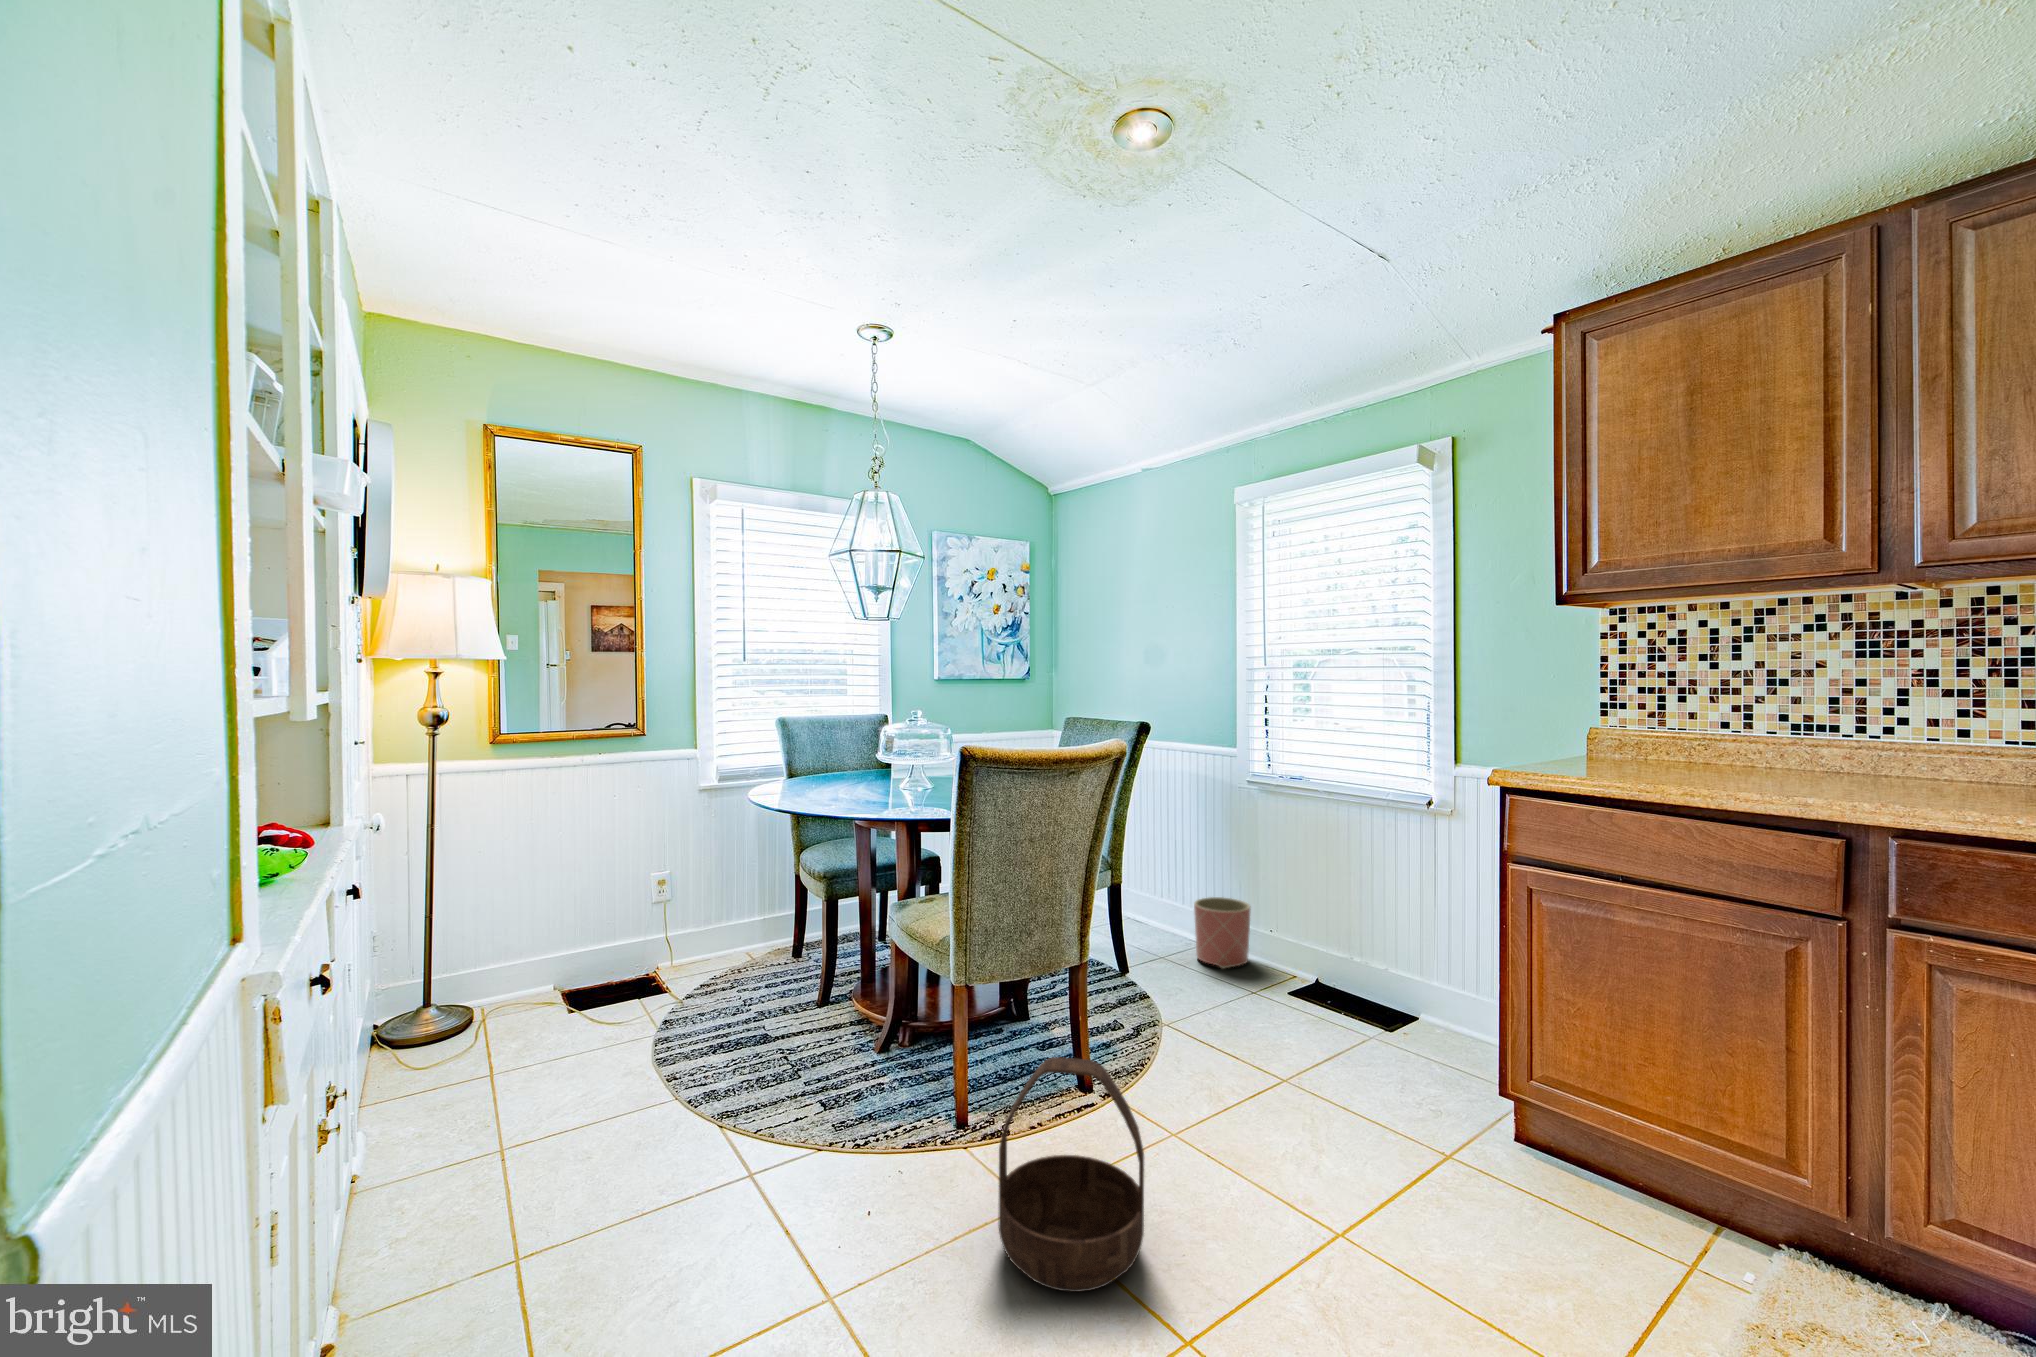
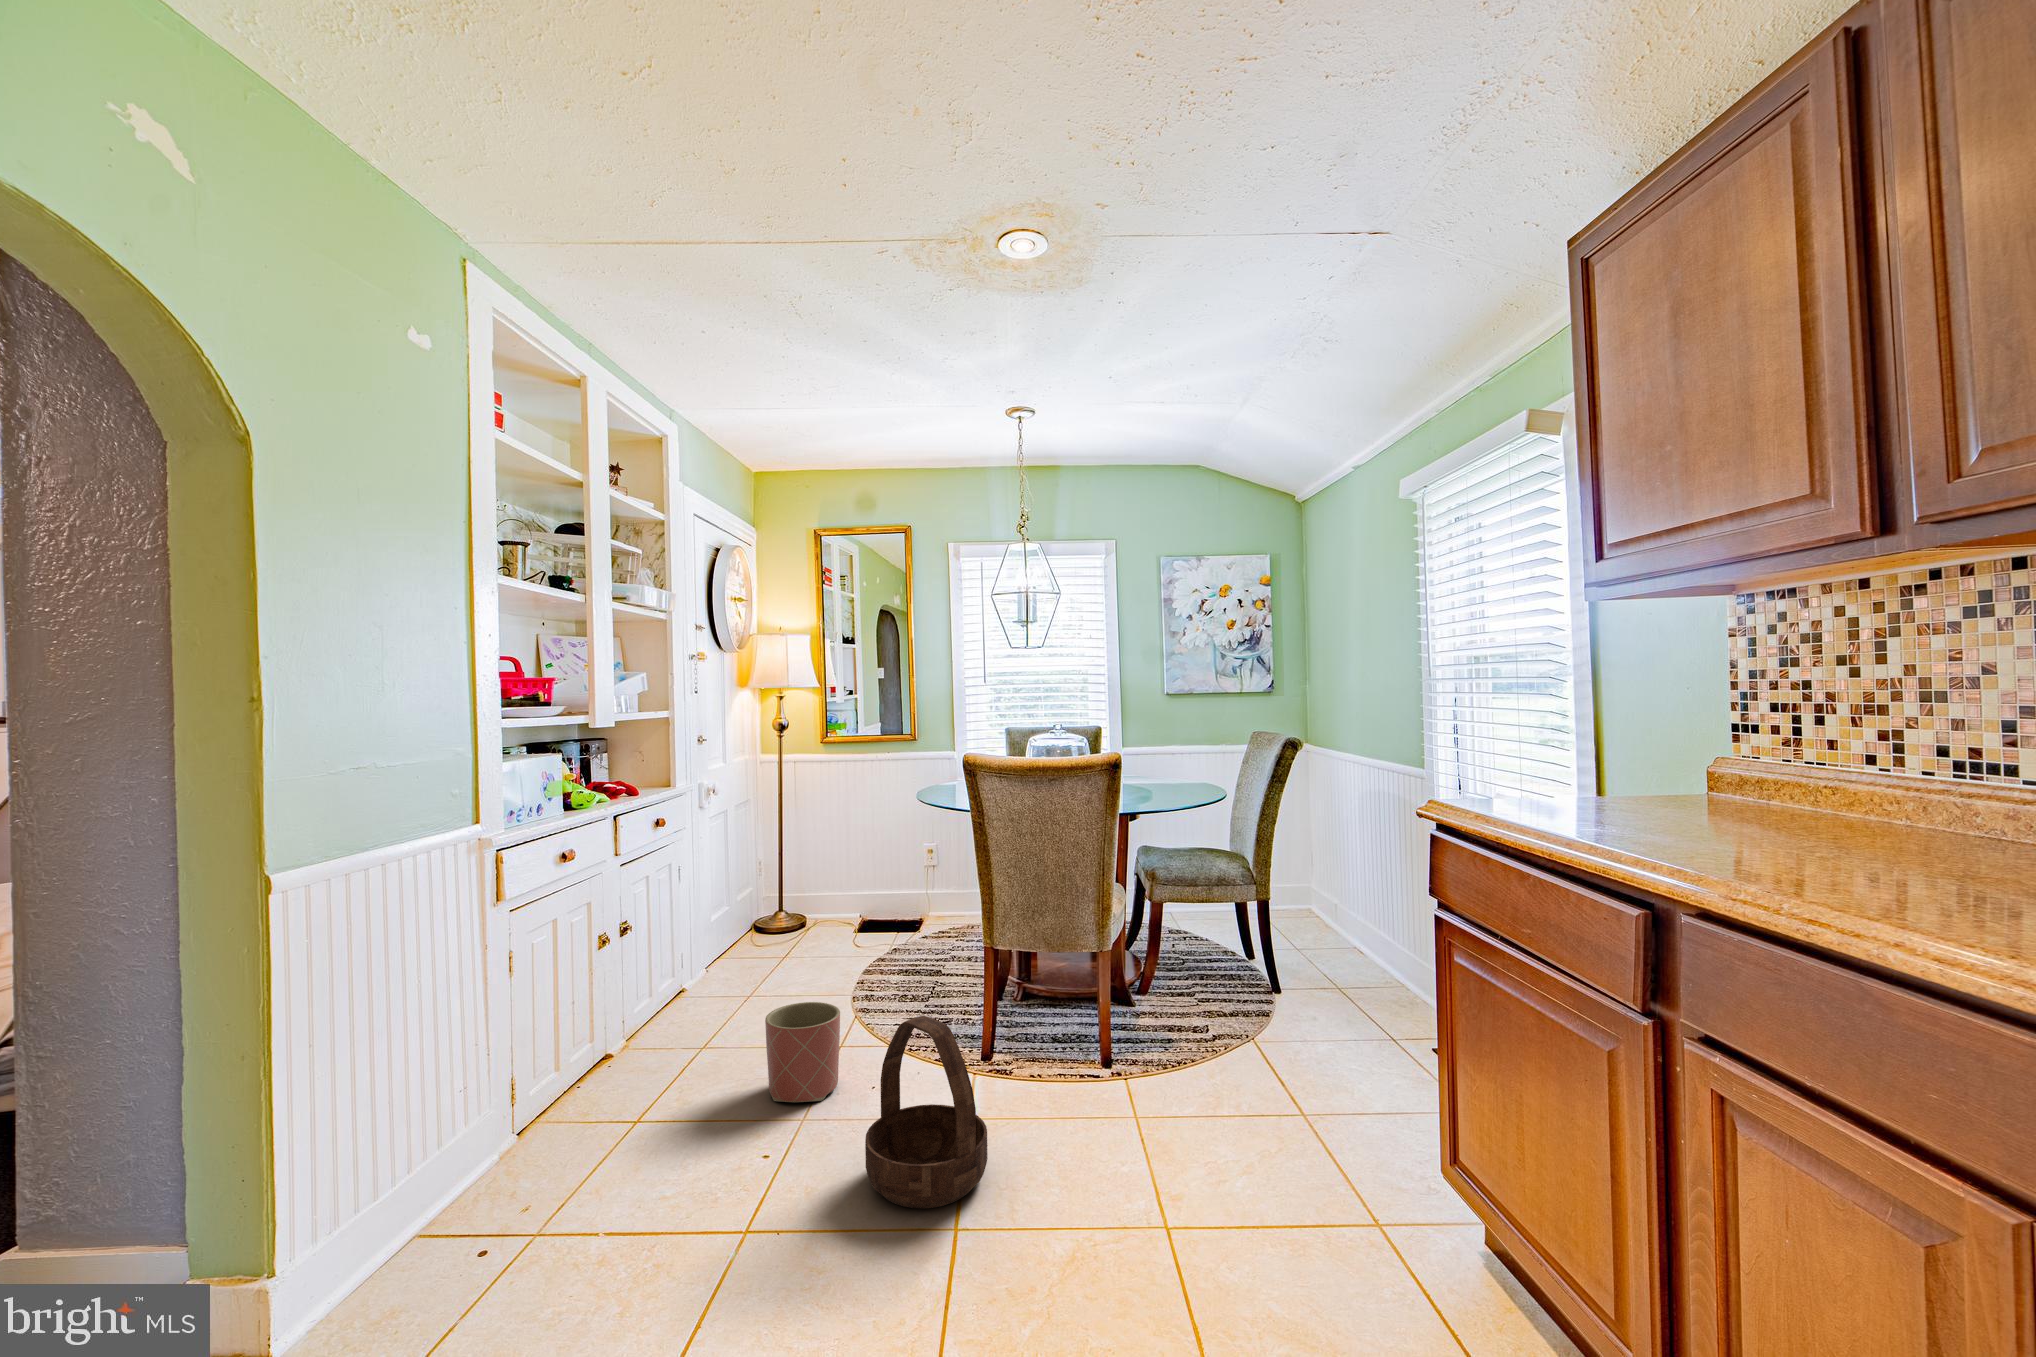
planter: present [1194,897,1251,969] -> present [765,1002,840,1102]

